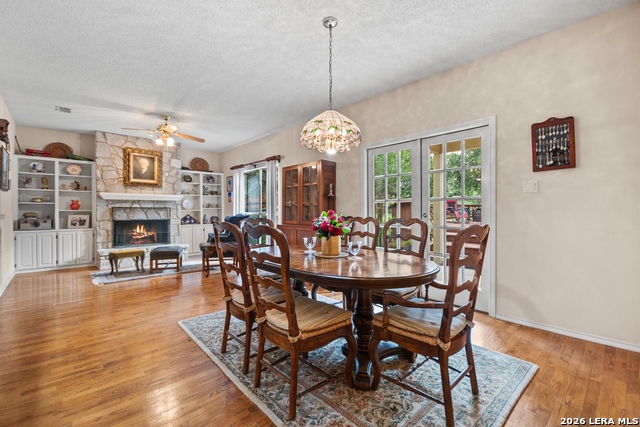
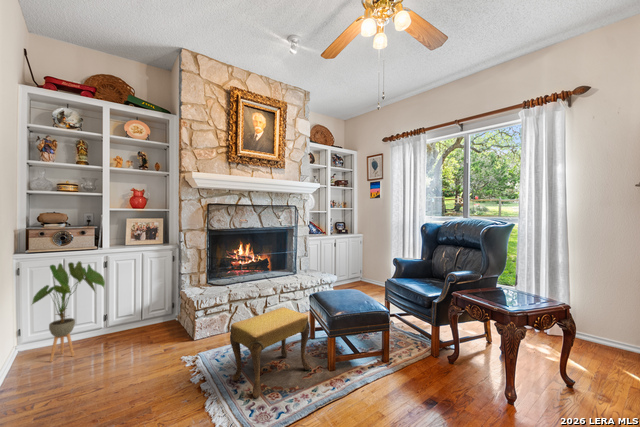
house plant: none [24,234,57,275] -> present [32,261,105,362]

